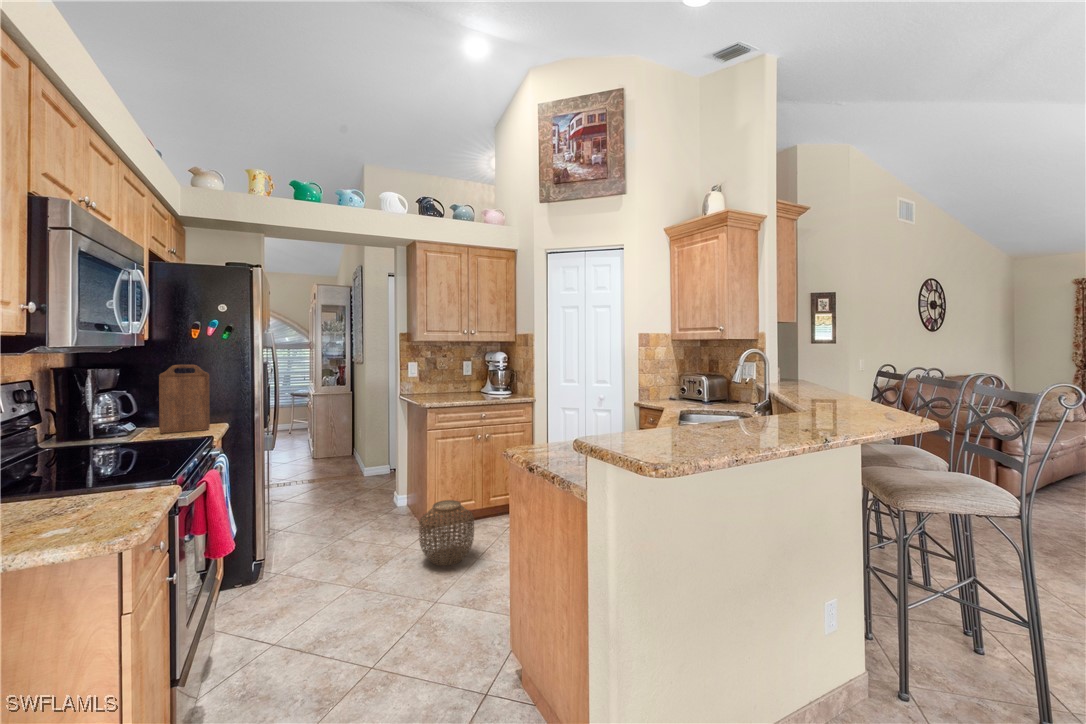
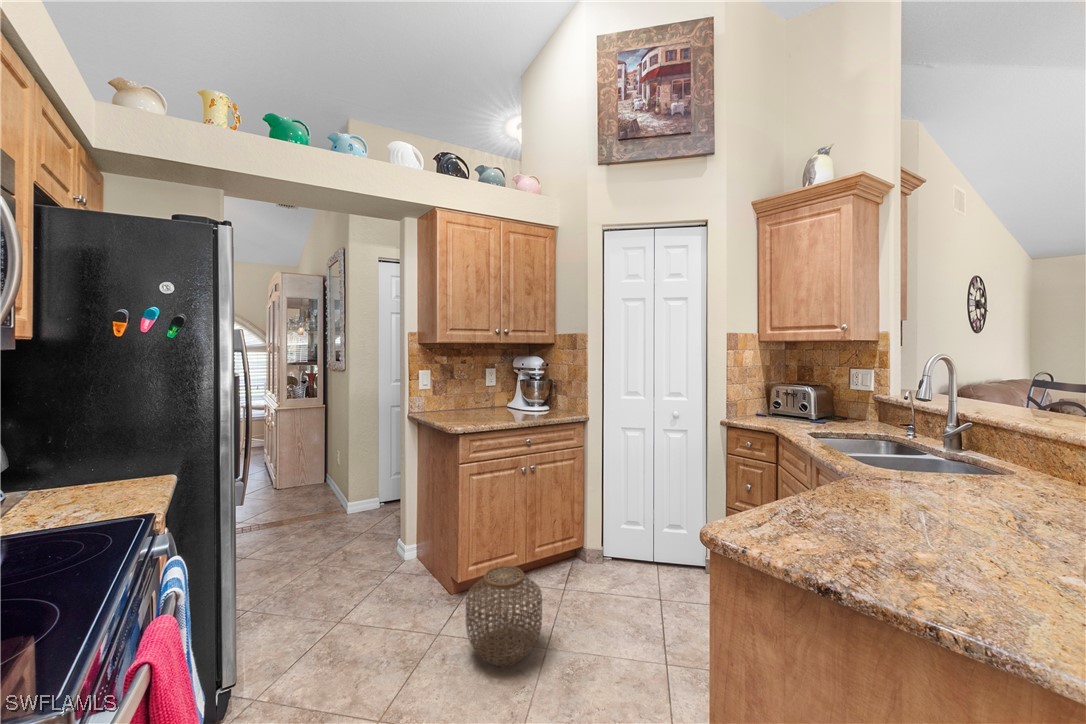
cutting board: present [159,365,210,433] -> none [56,378,146,494]

